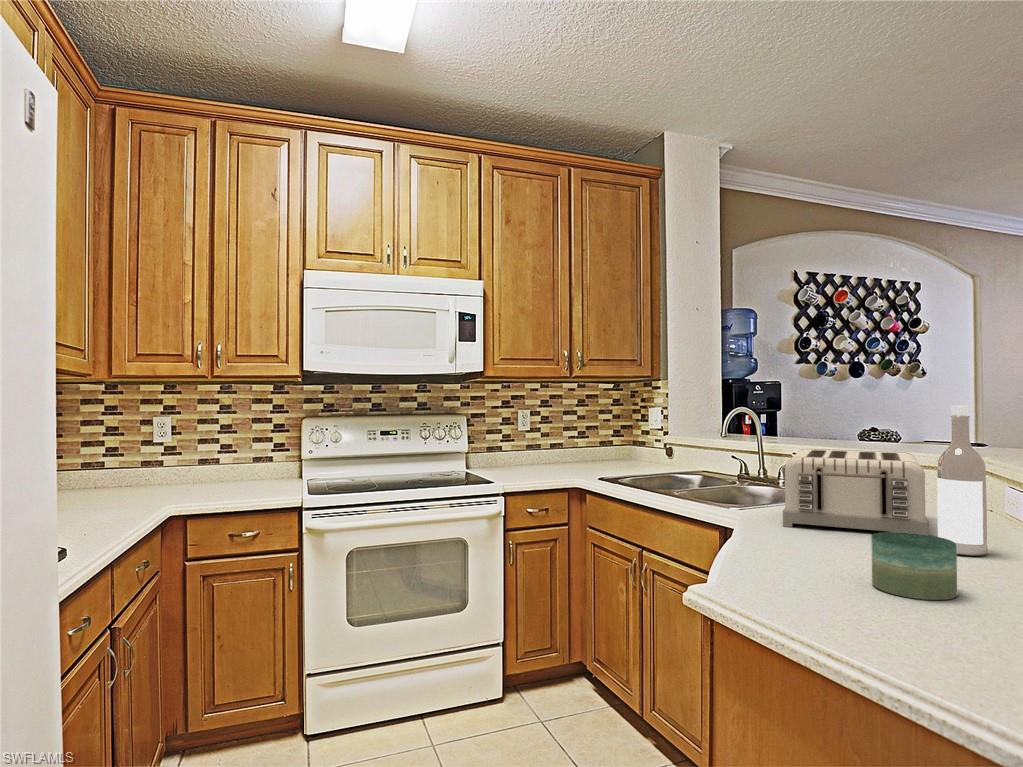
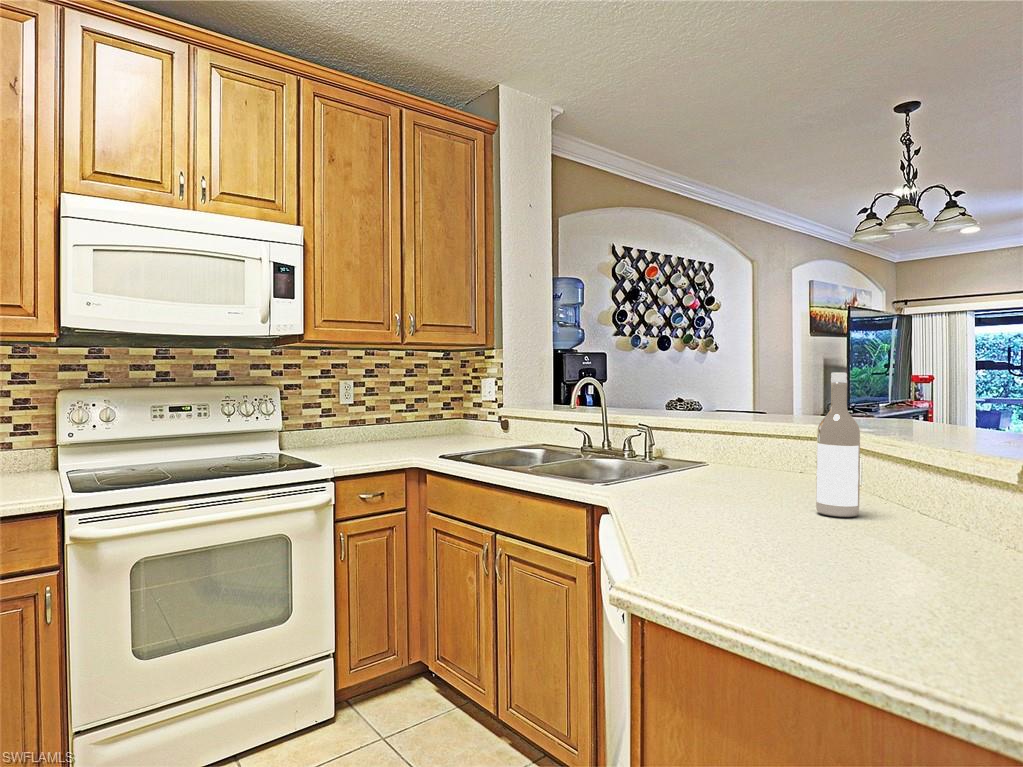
toaster: present [783,449,929,535] -> none [659,418,798,503]
candle: present [871,532,957,600] -> none [794,499,876,566]

